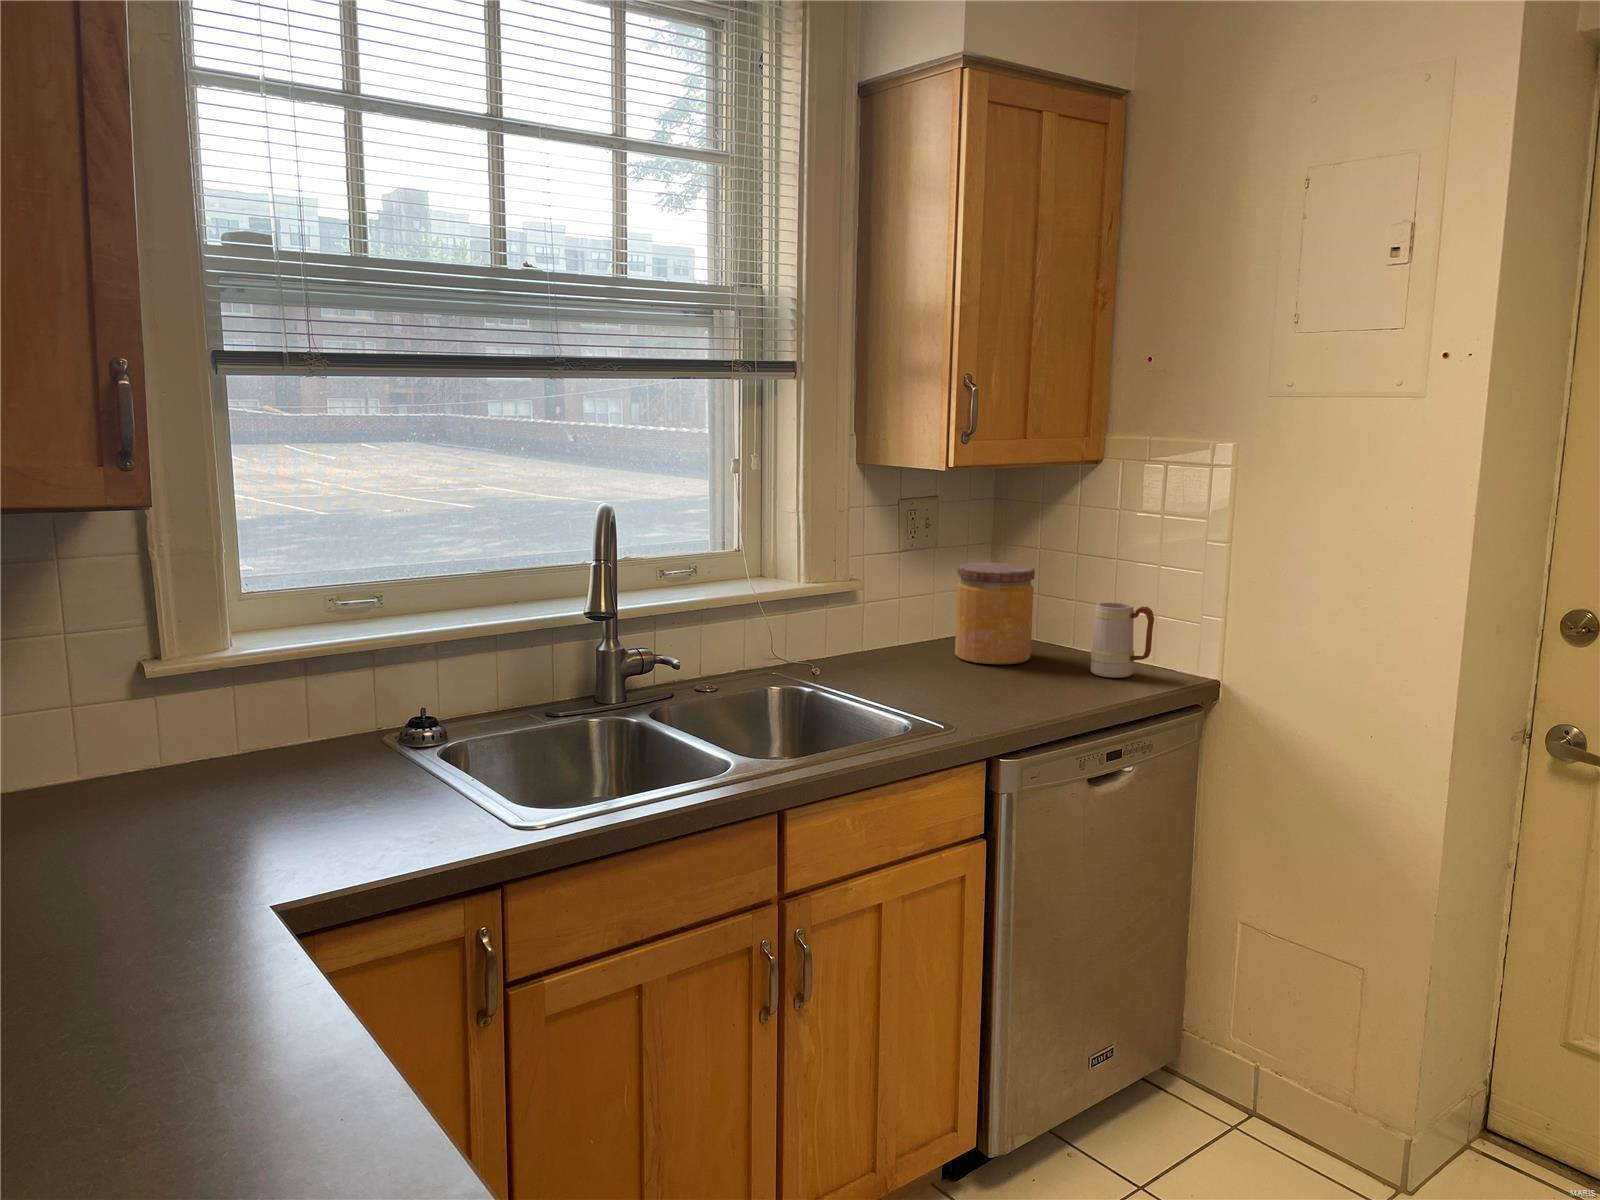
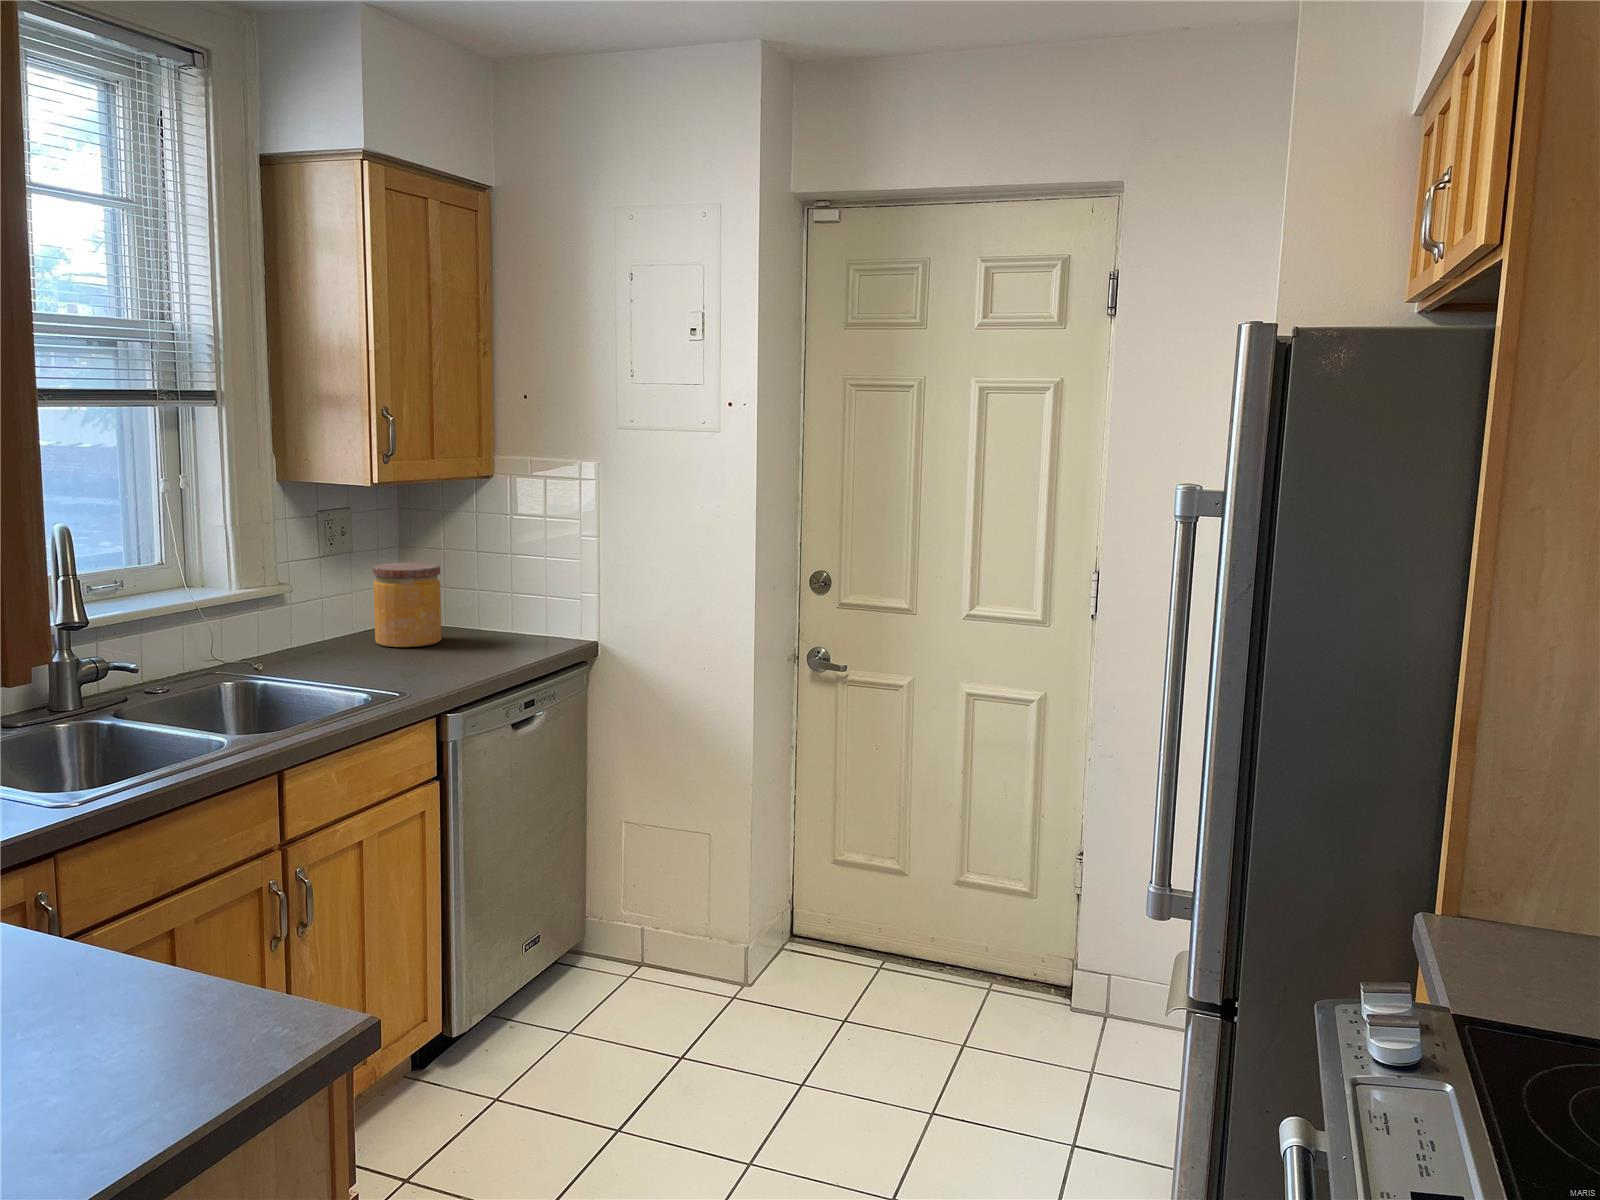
mug: present [1091,603,1154,678] -> none [493,588,542,647]

